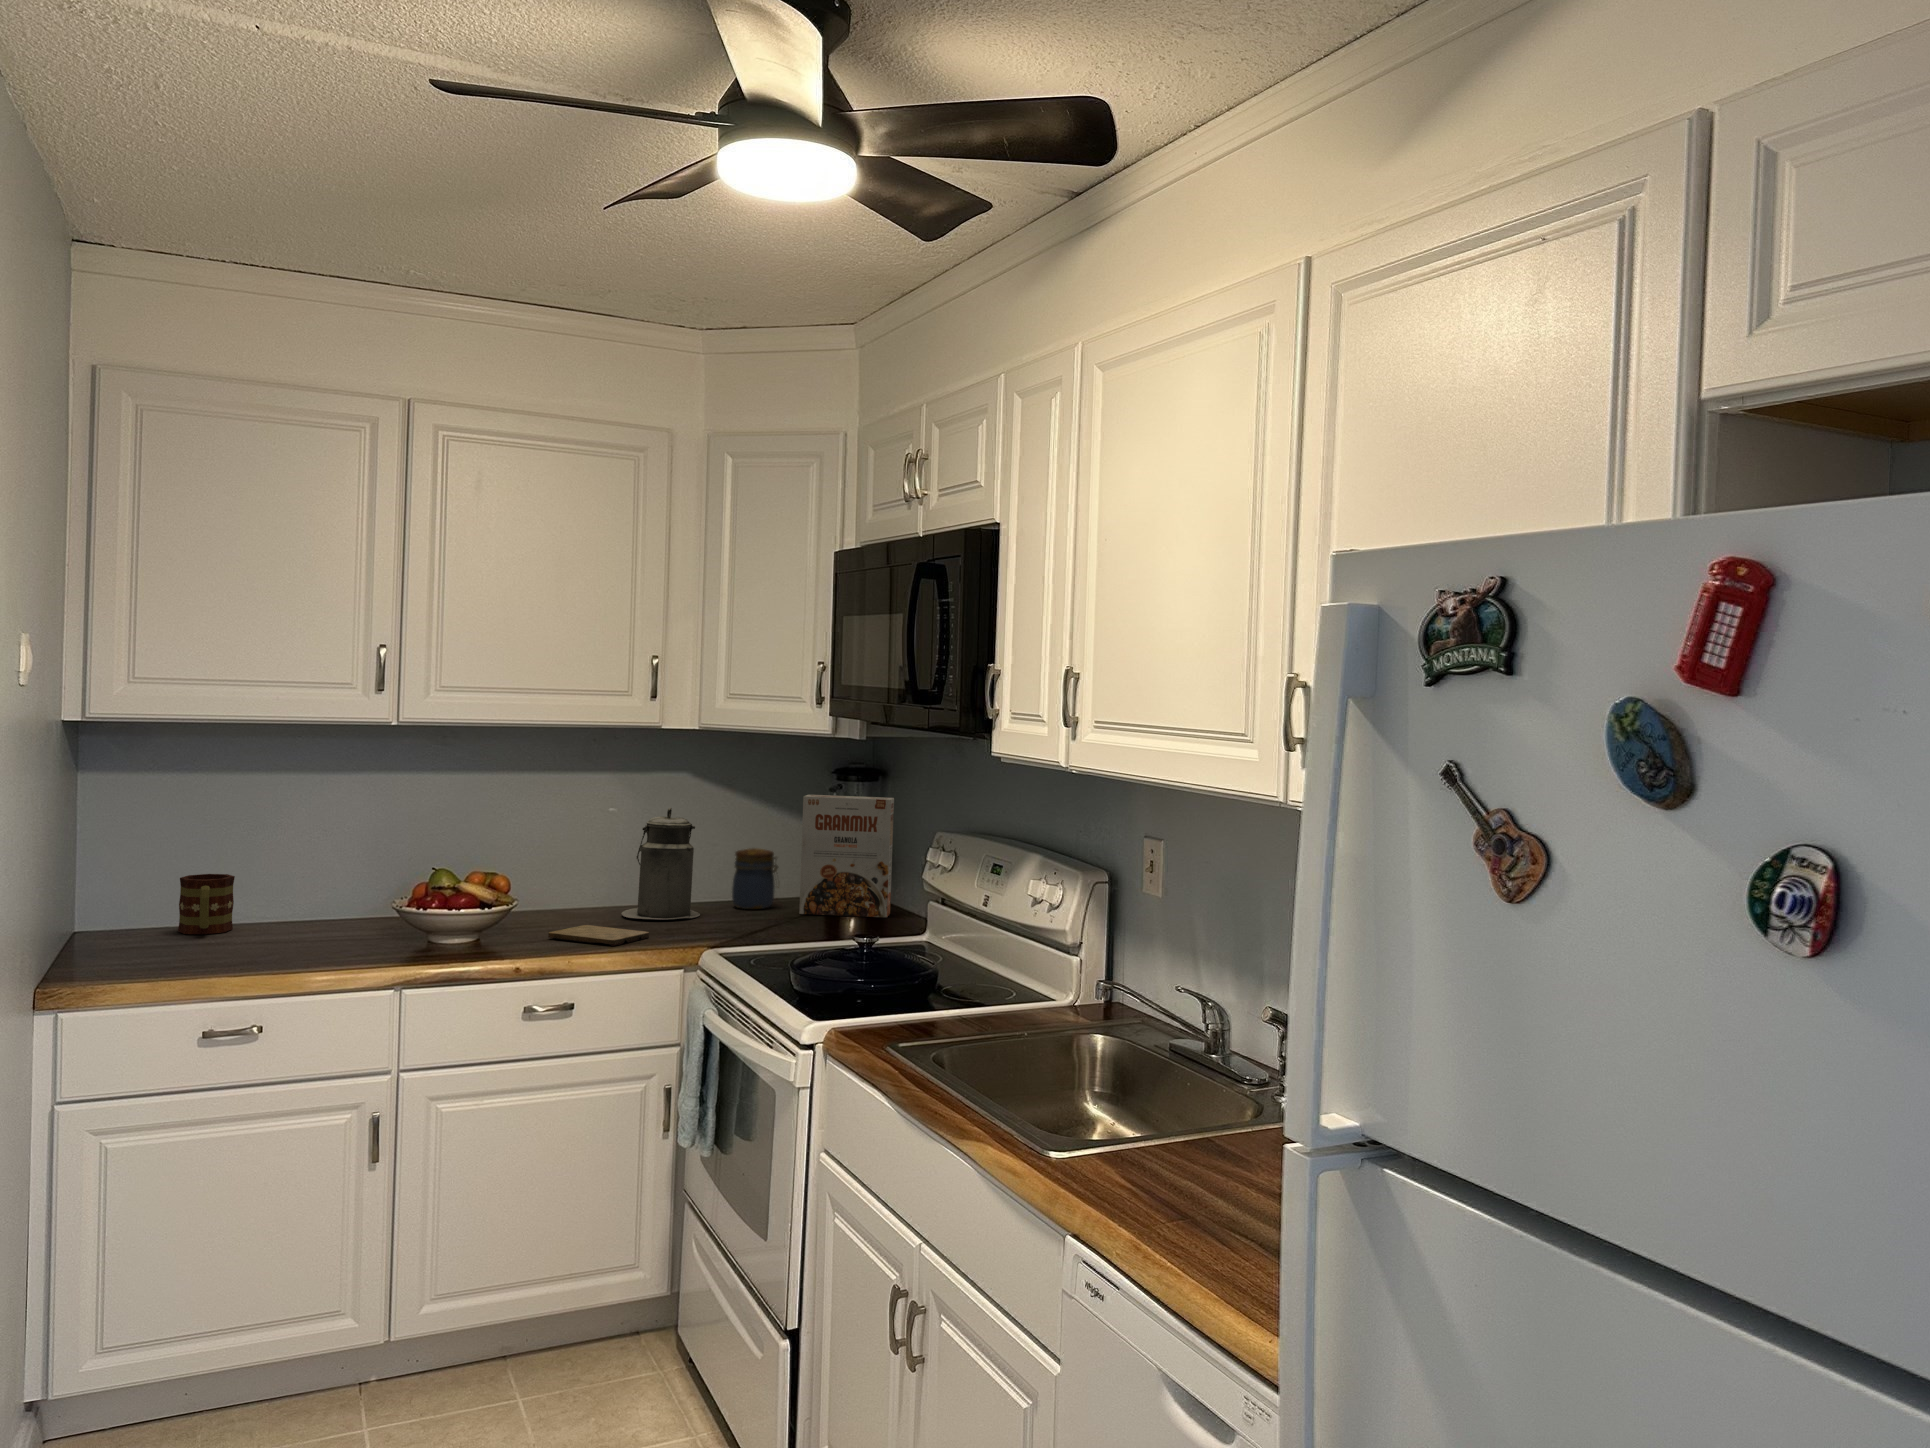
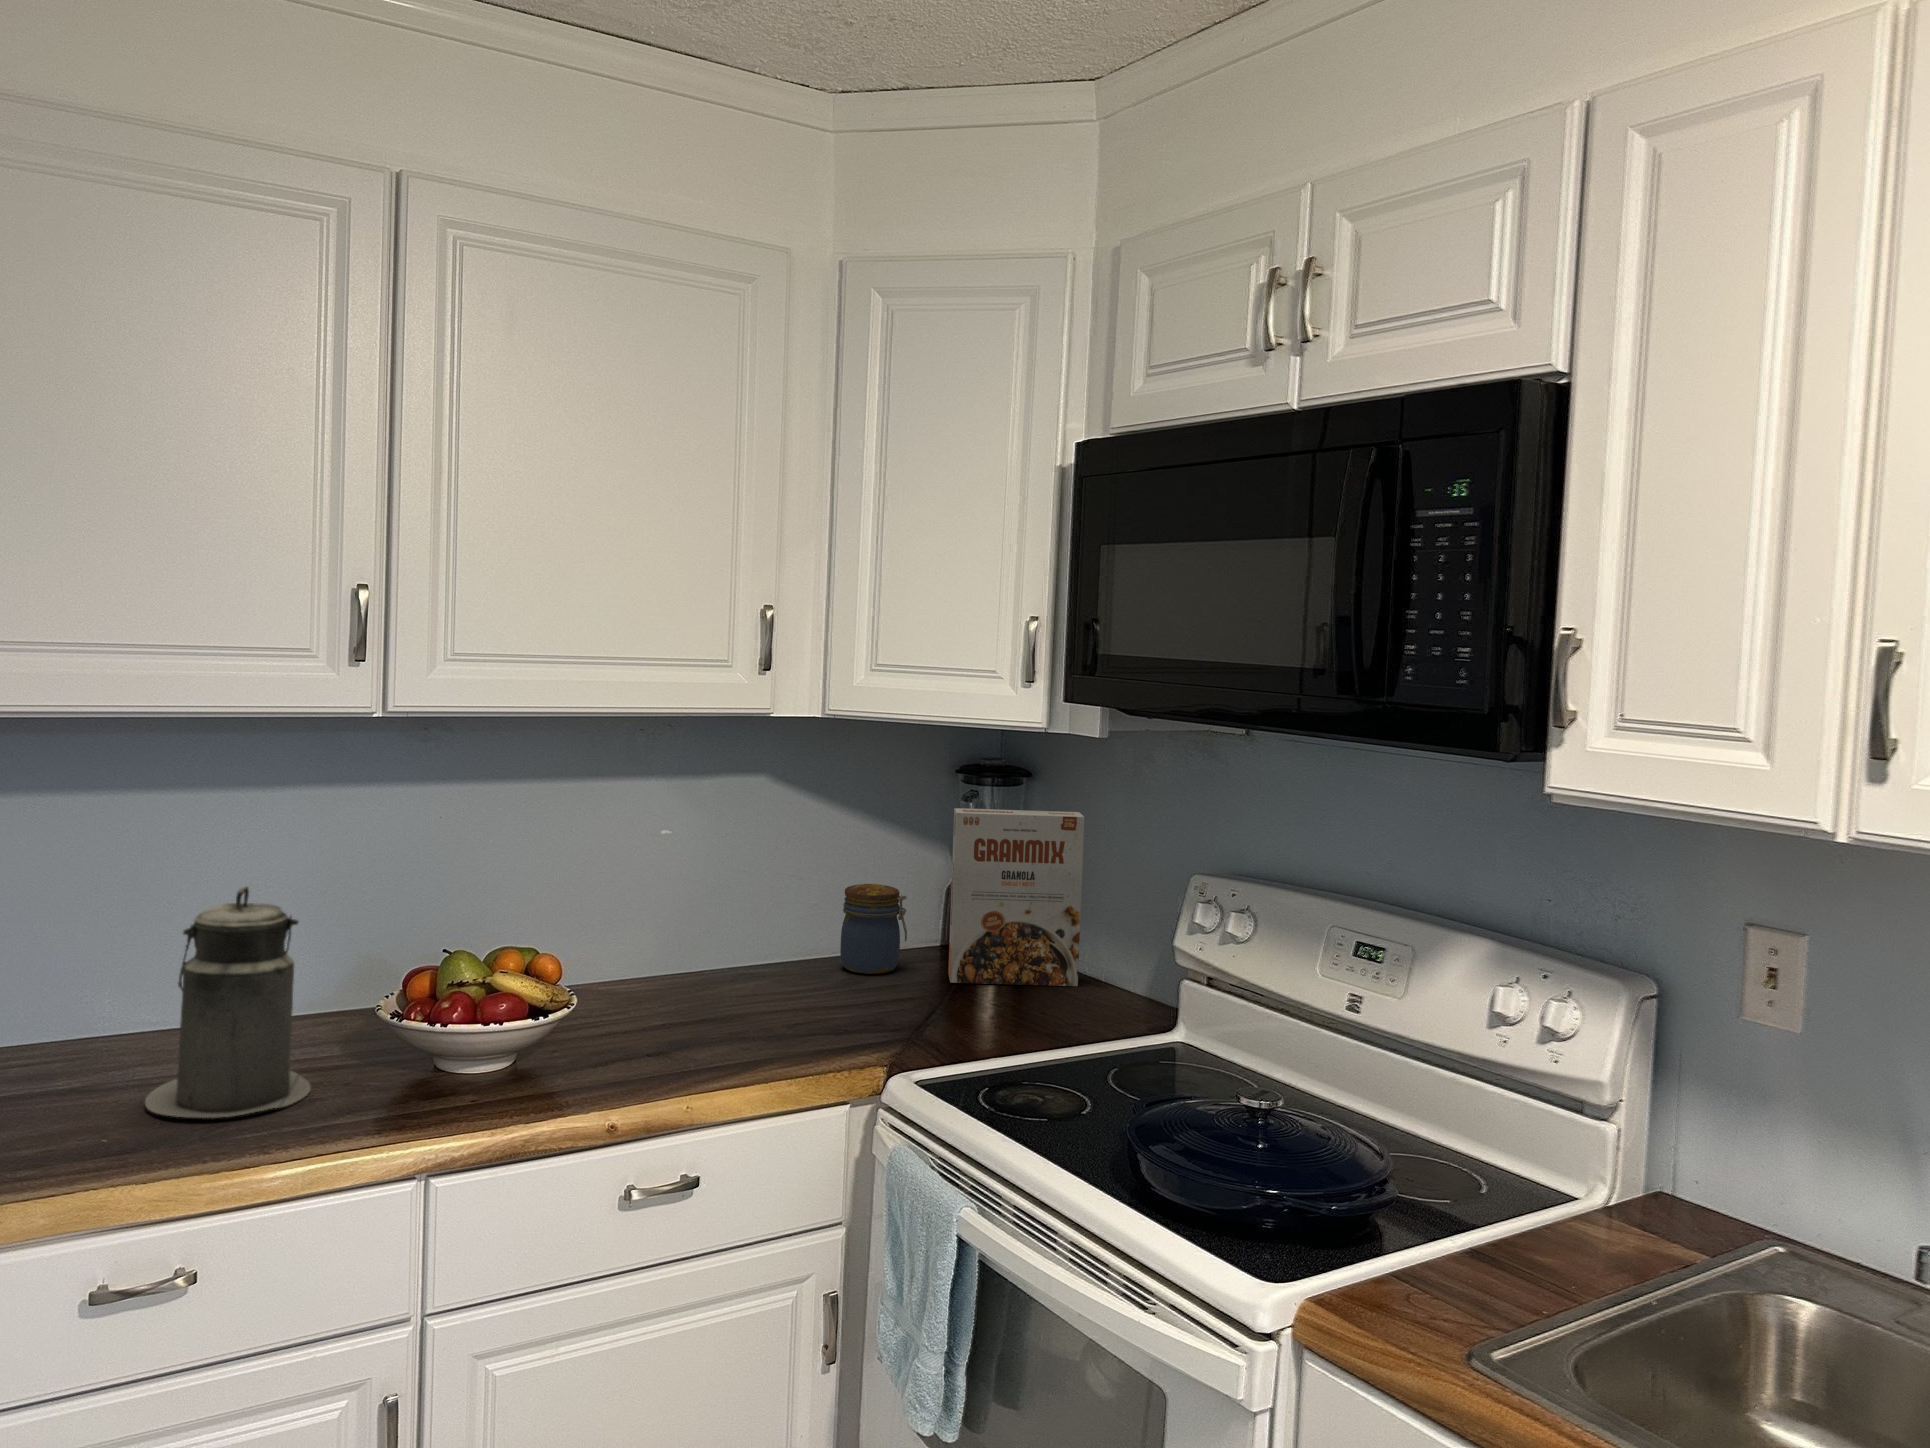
canister: present [622,808,700,919] -> present [145,886,311,1118]
mug: present [178,874,235,934] -> none [23,959,115,1064]
cutting board: present [548,925,649,946] -> none [629,1024,781,1072]

